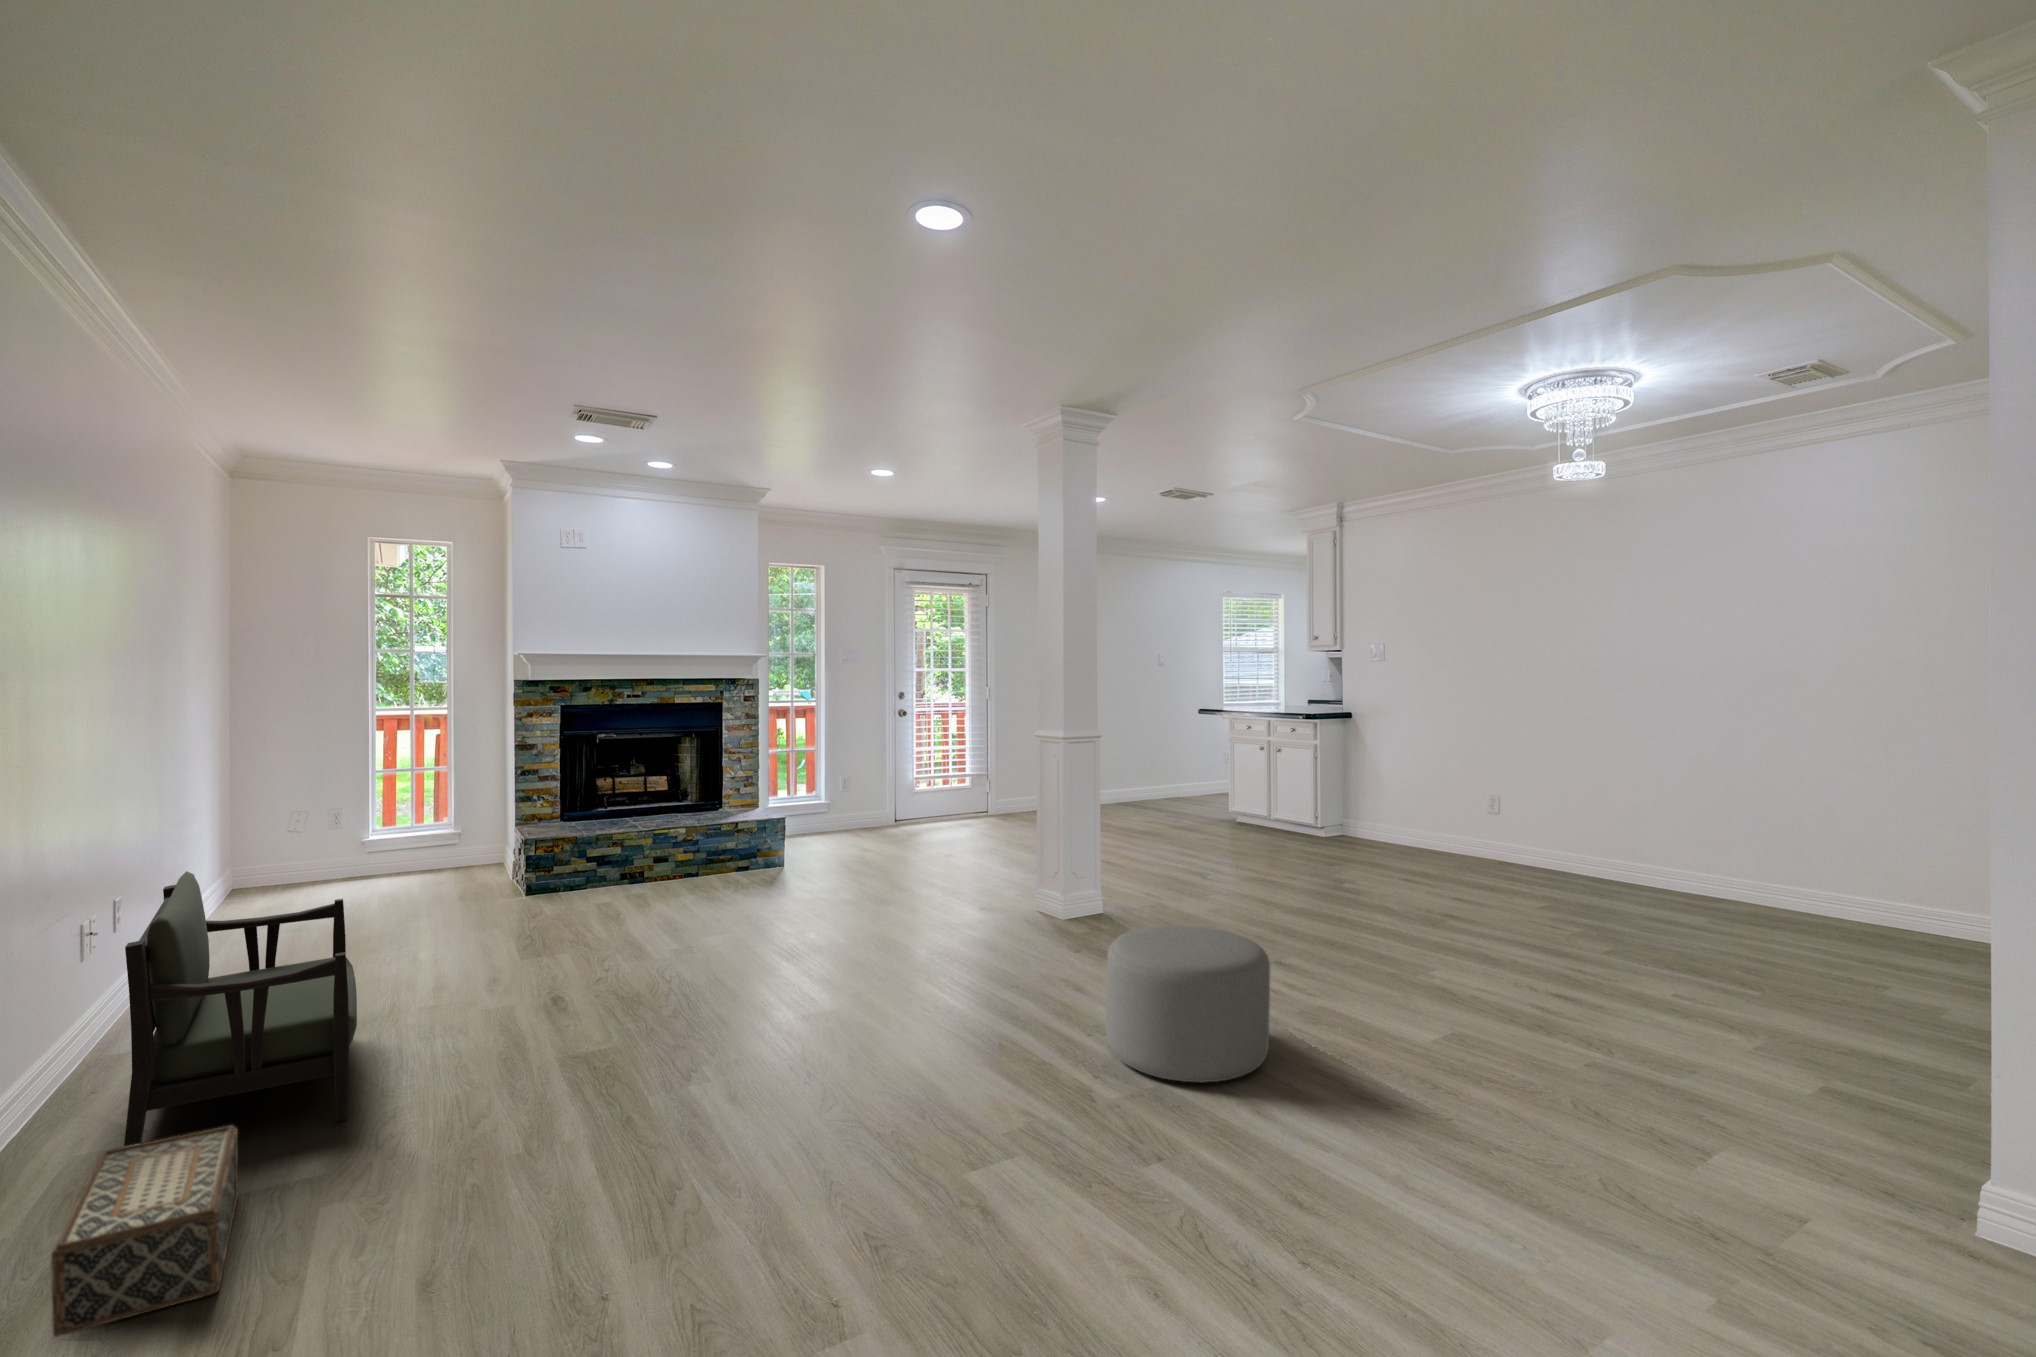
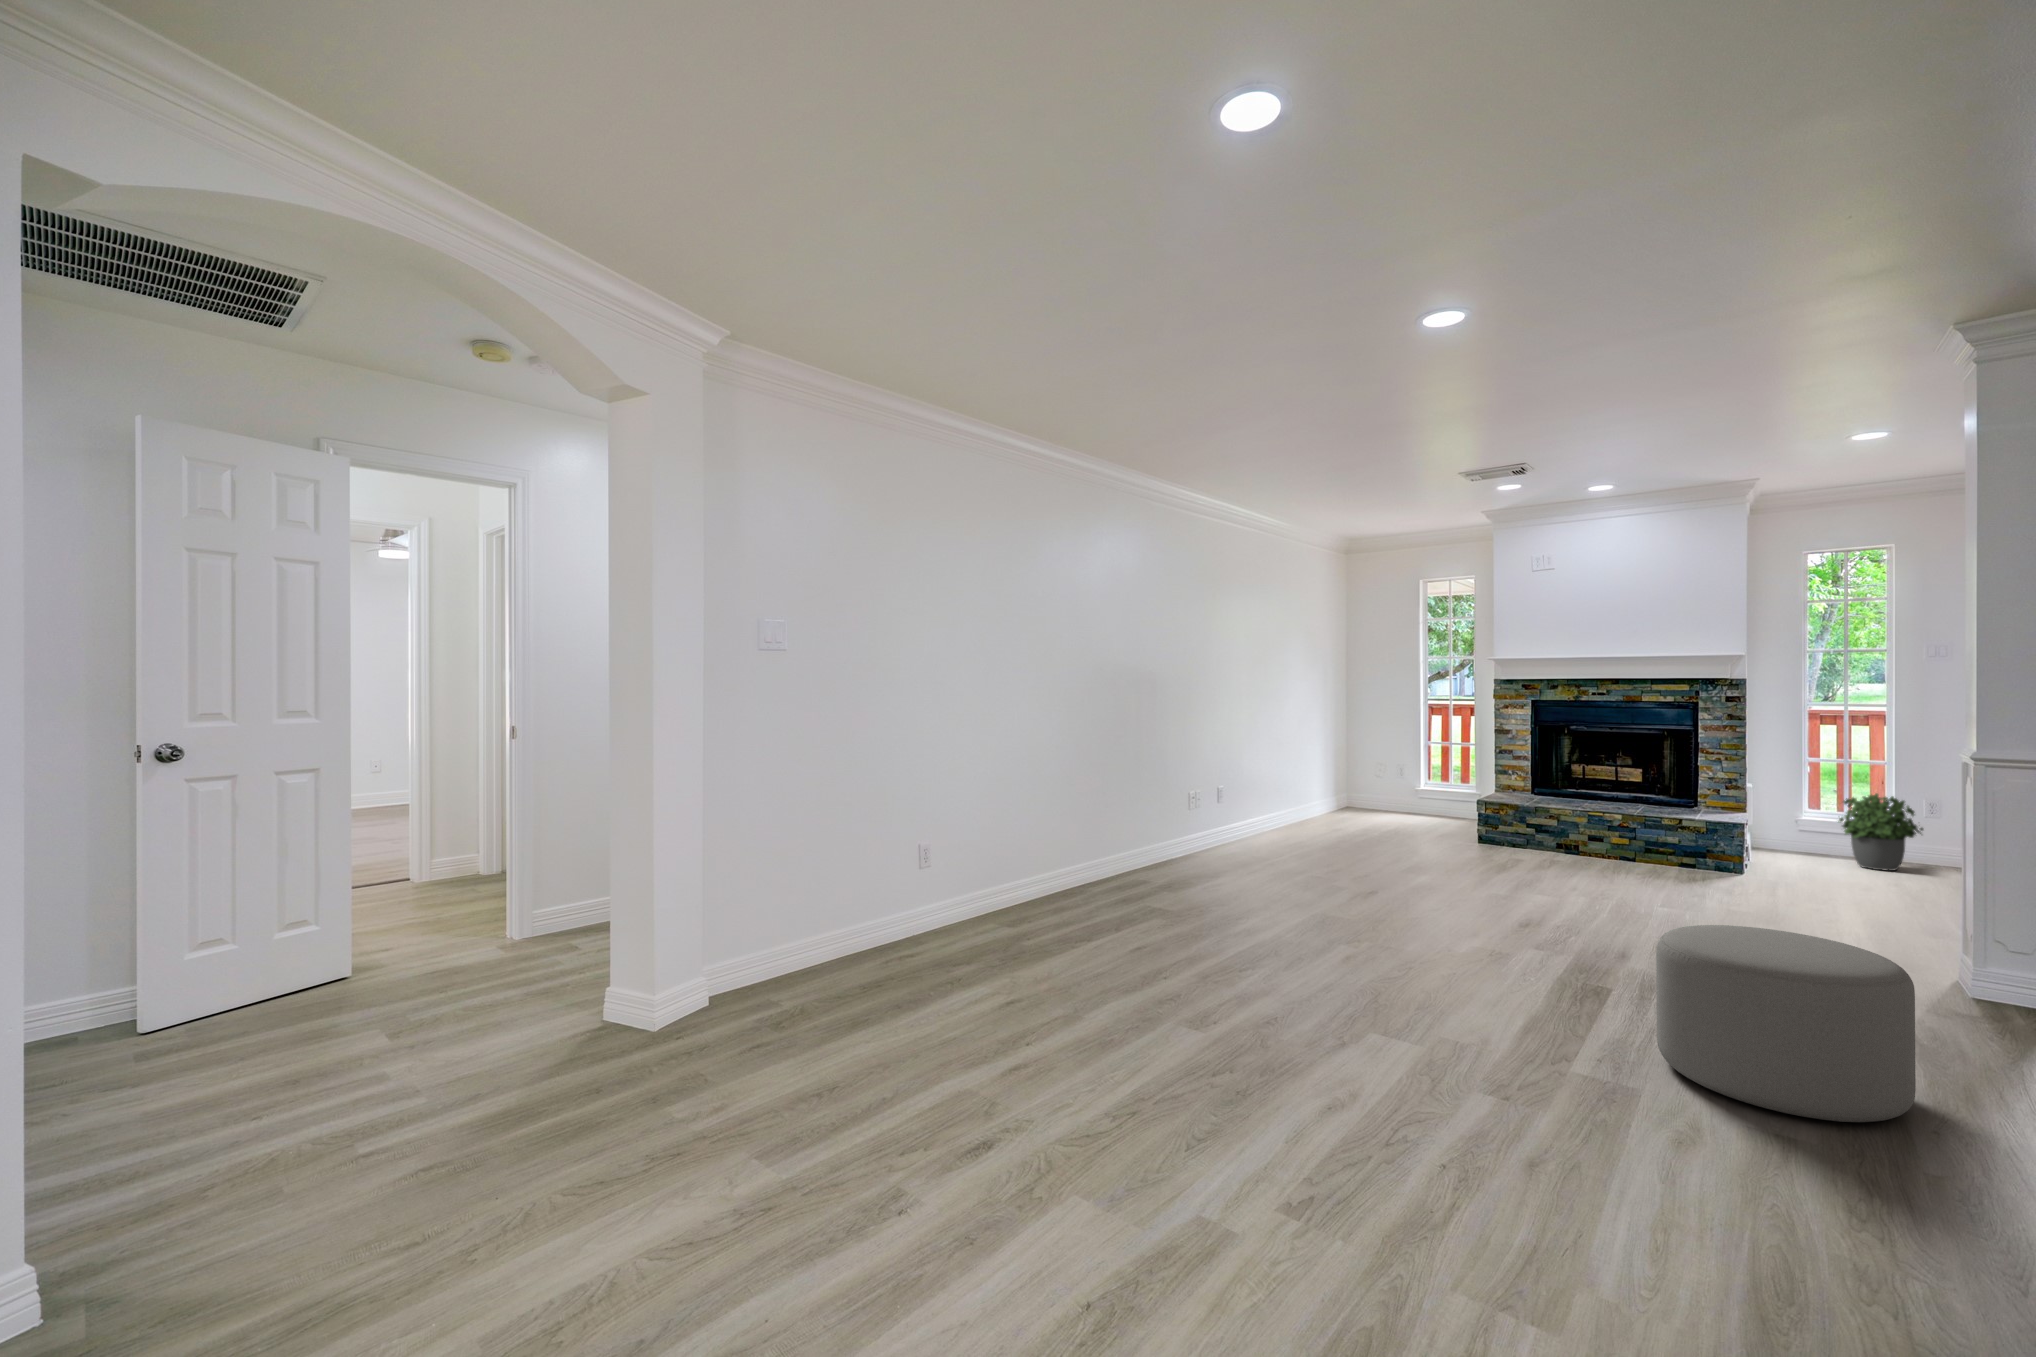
potted plant: none [802,774,858,839] -> present [1838,793,1923,871]
armchair: present [124,871,357,1147] -> none [1113,759,1250,890]
woven basket: present [51,1125,239,1337] -> none [1029,855,1120,911]

